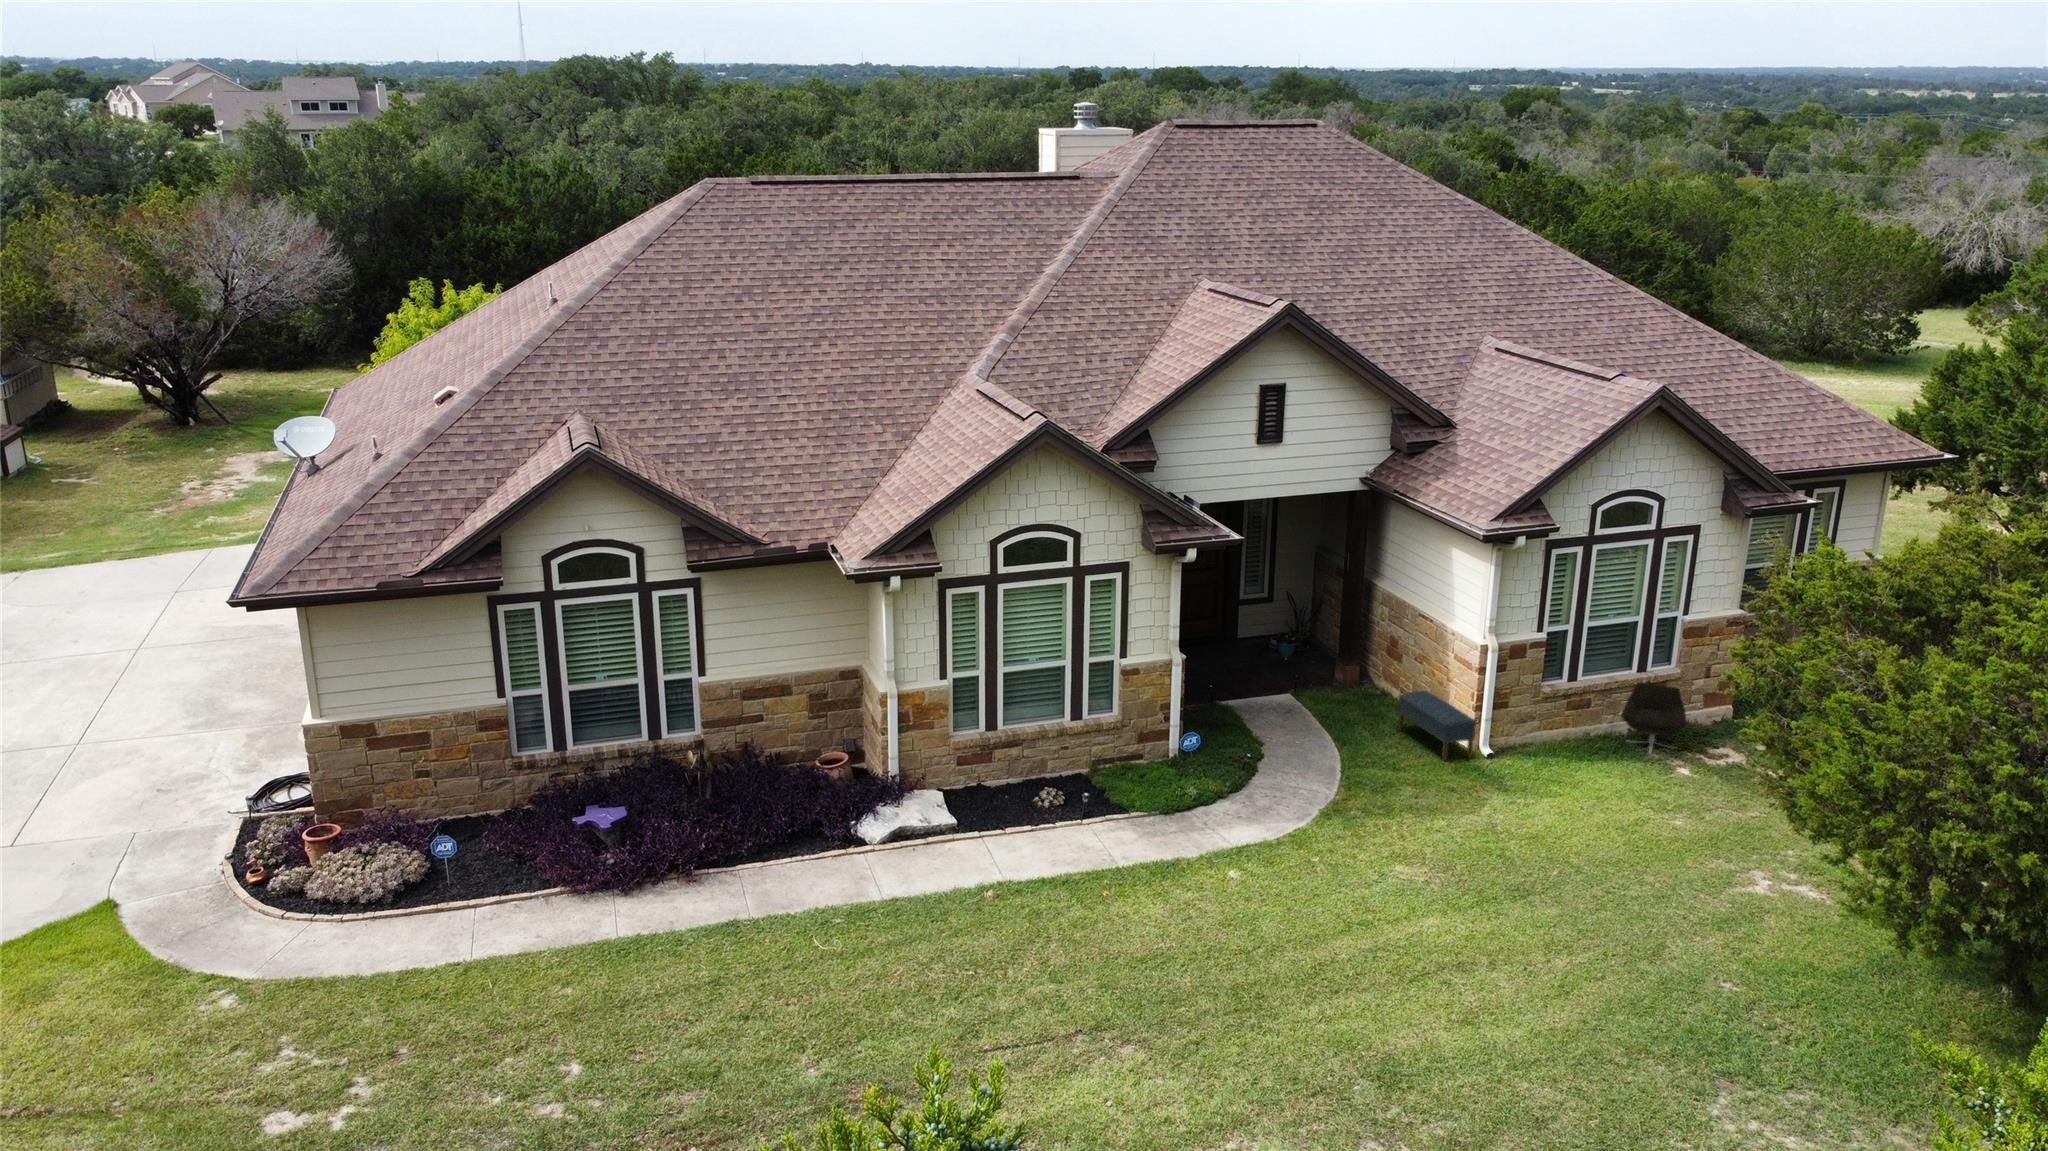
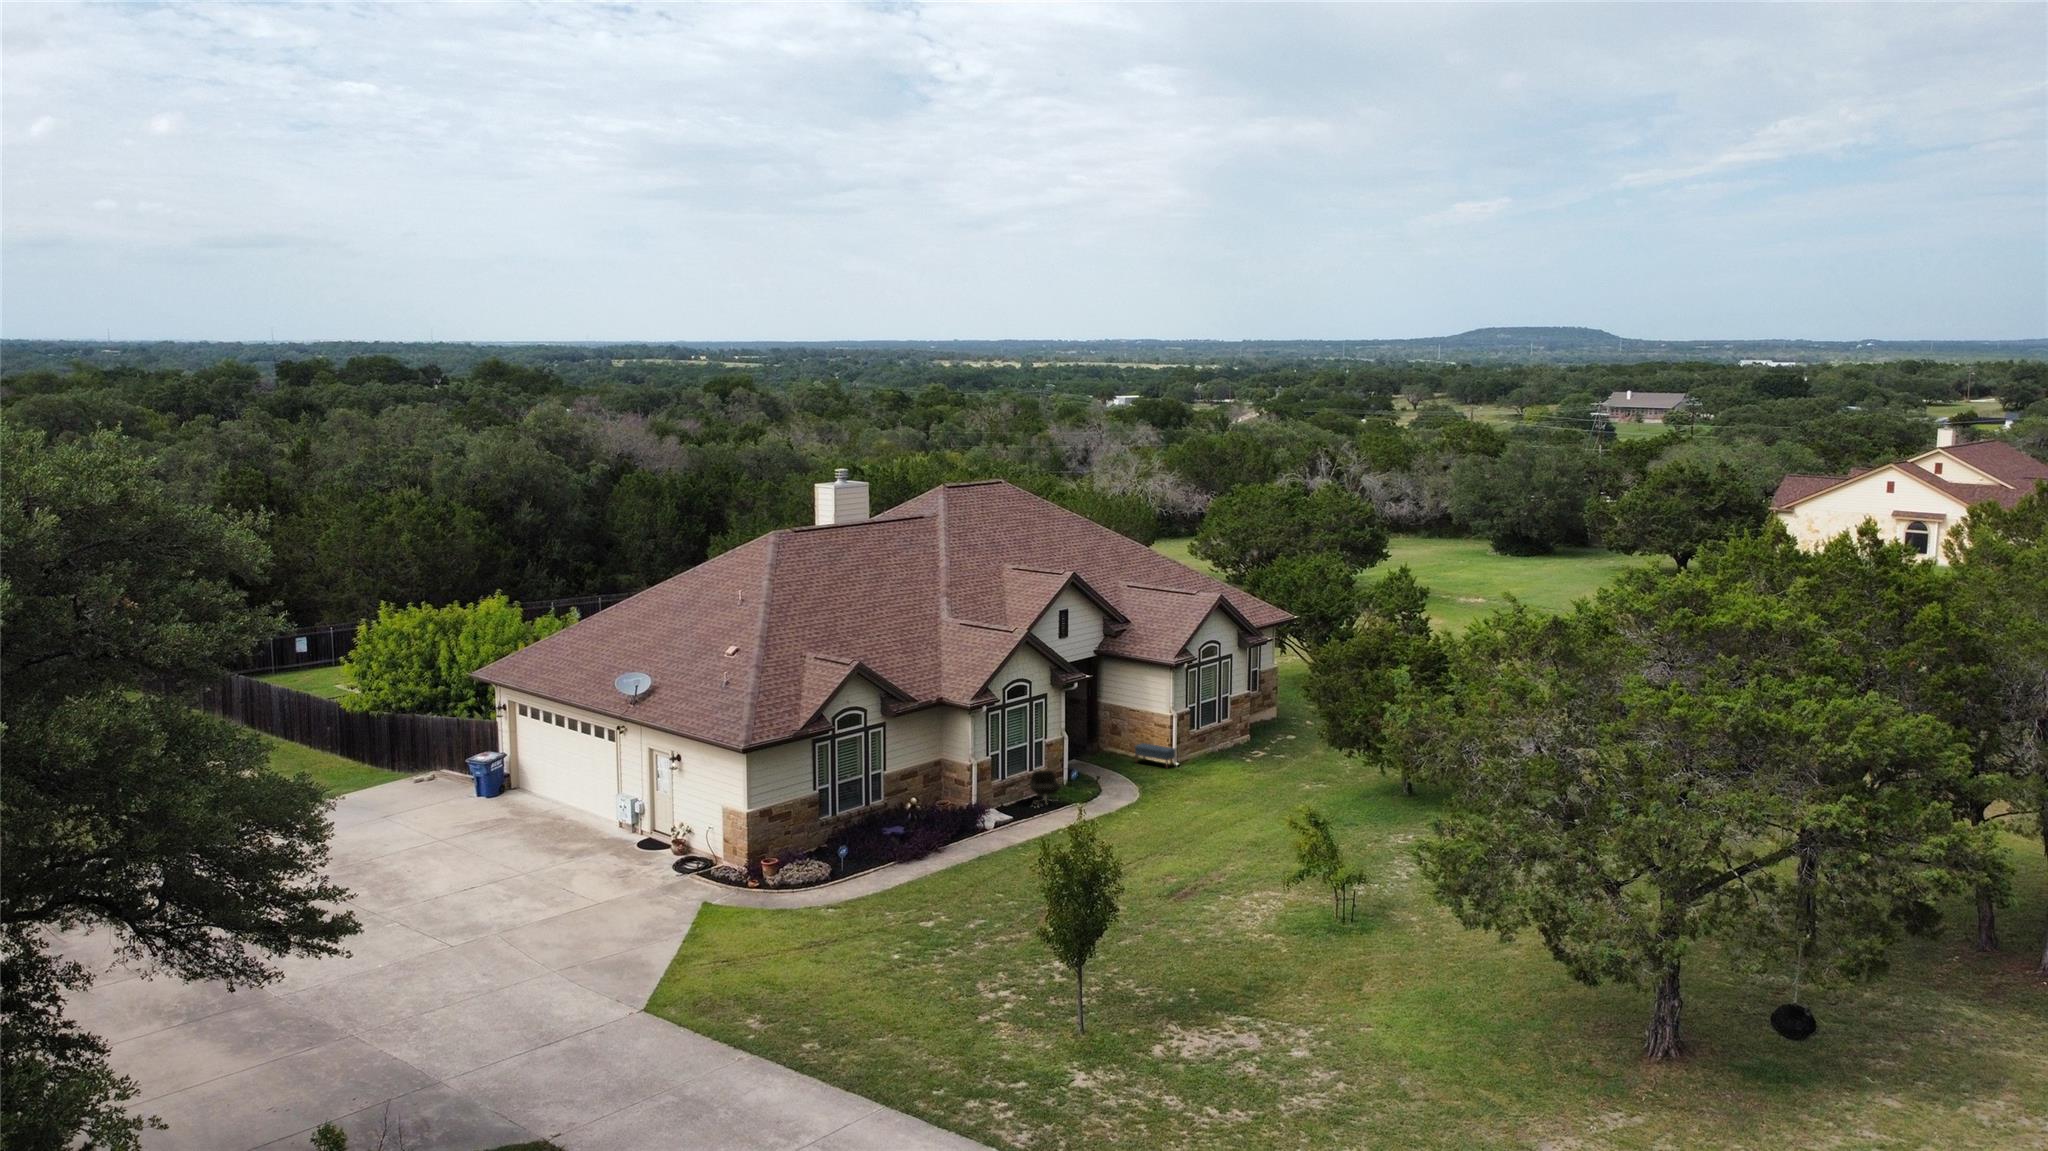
lounge chair: present [1621,683,1687,754] -> present [1030,771,1060,801]

